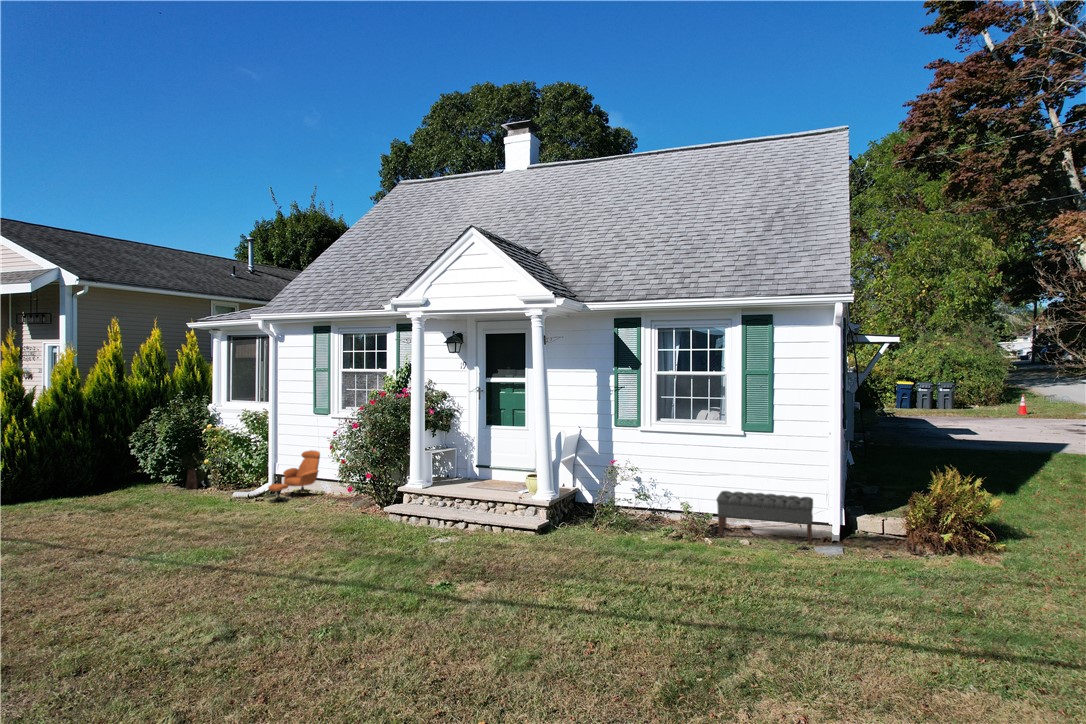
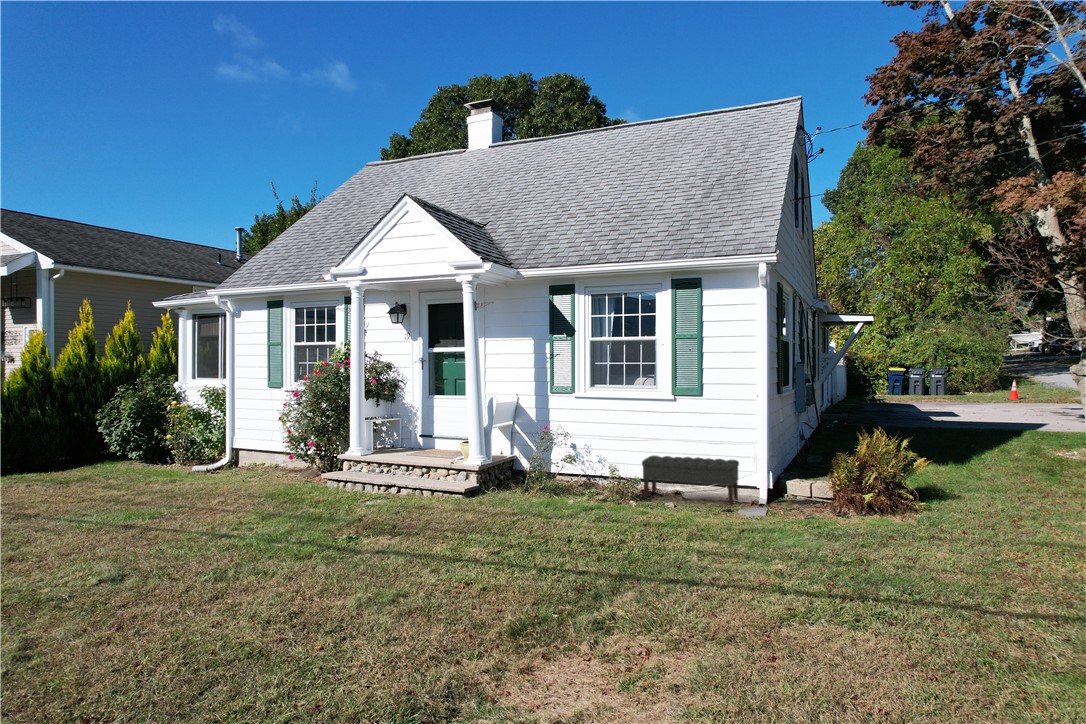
lounge chair: present [268,450,320,502] -> none [219,425,274,475]
potted plant: present [180,451,211,489] -> none [139,426,173,464]

